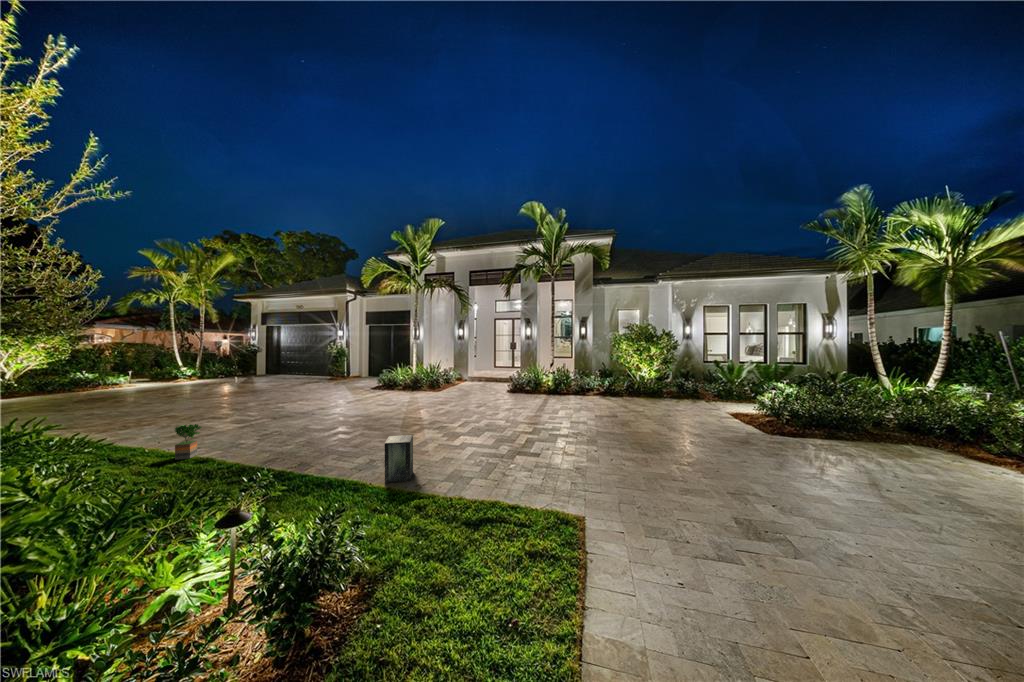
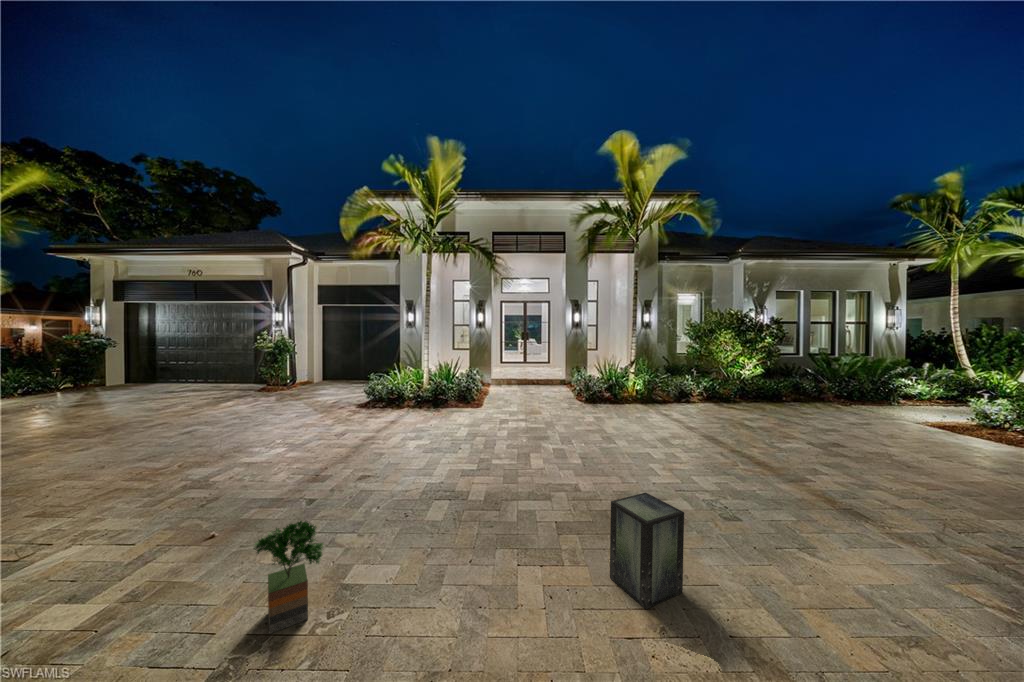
storage box: present [385,435,413,483] -> present [610,493,684,609]

